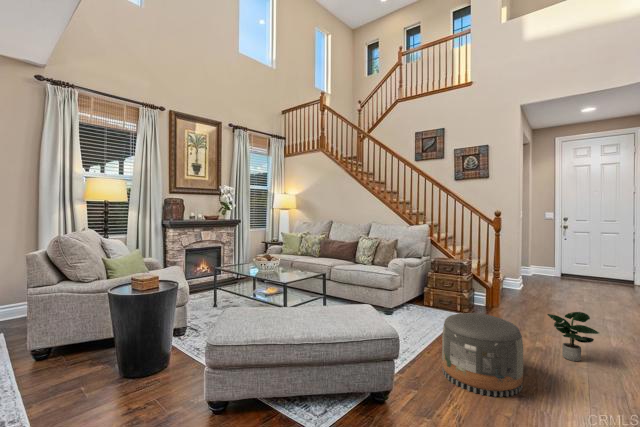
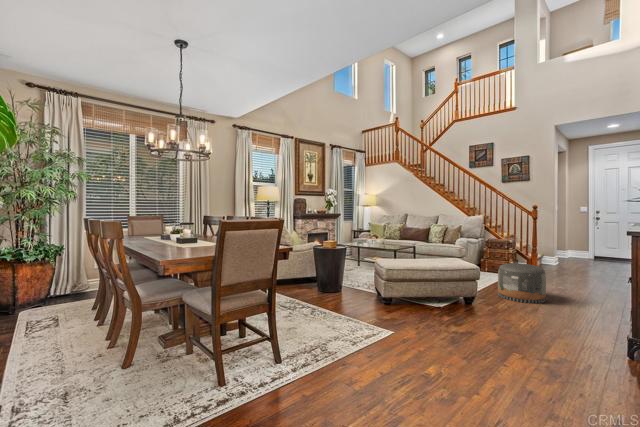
potted plant: present [547,312,599,361] -> none [565,266,597,294]

